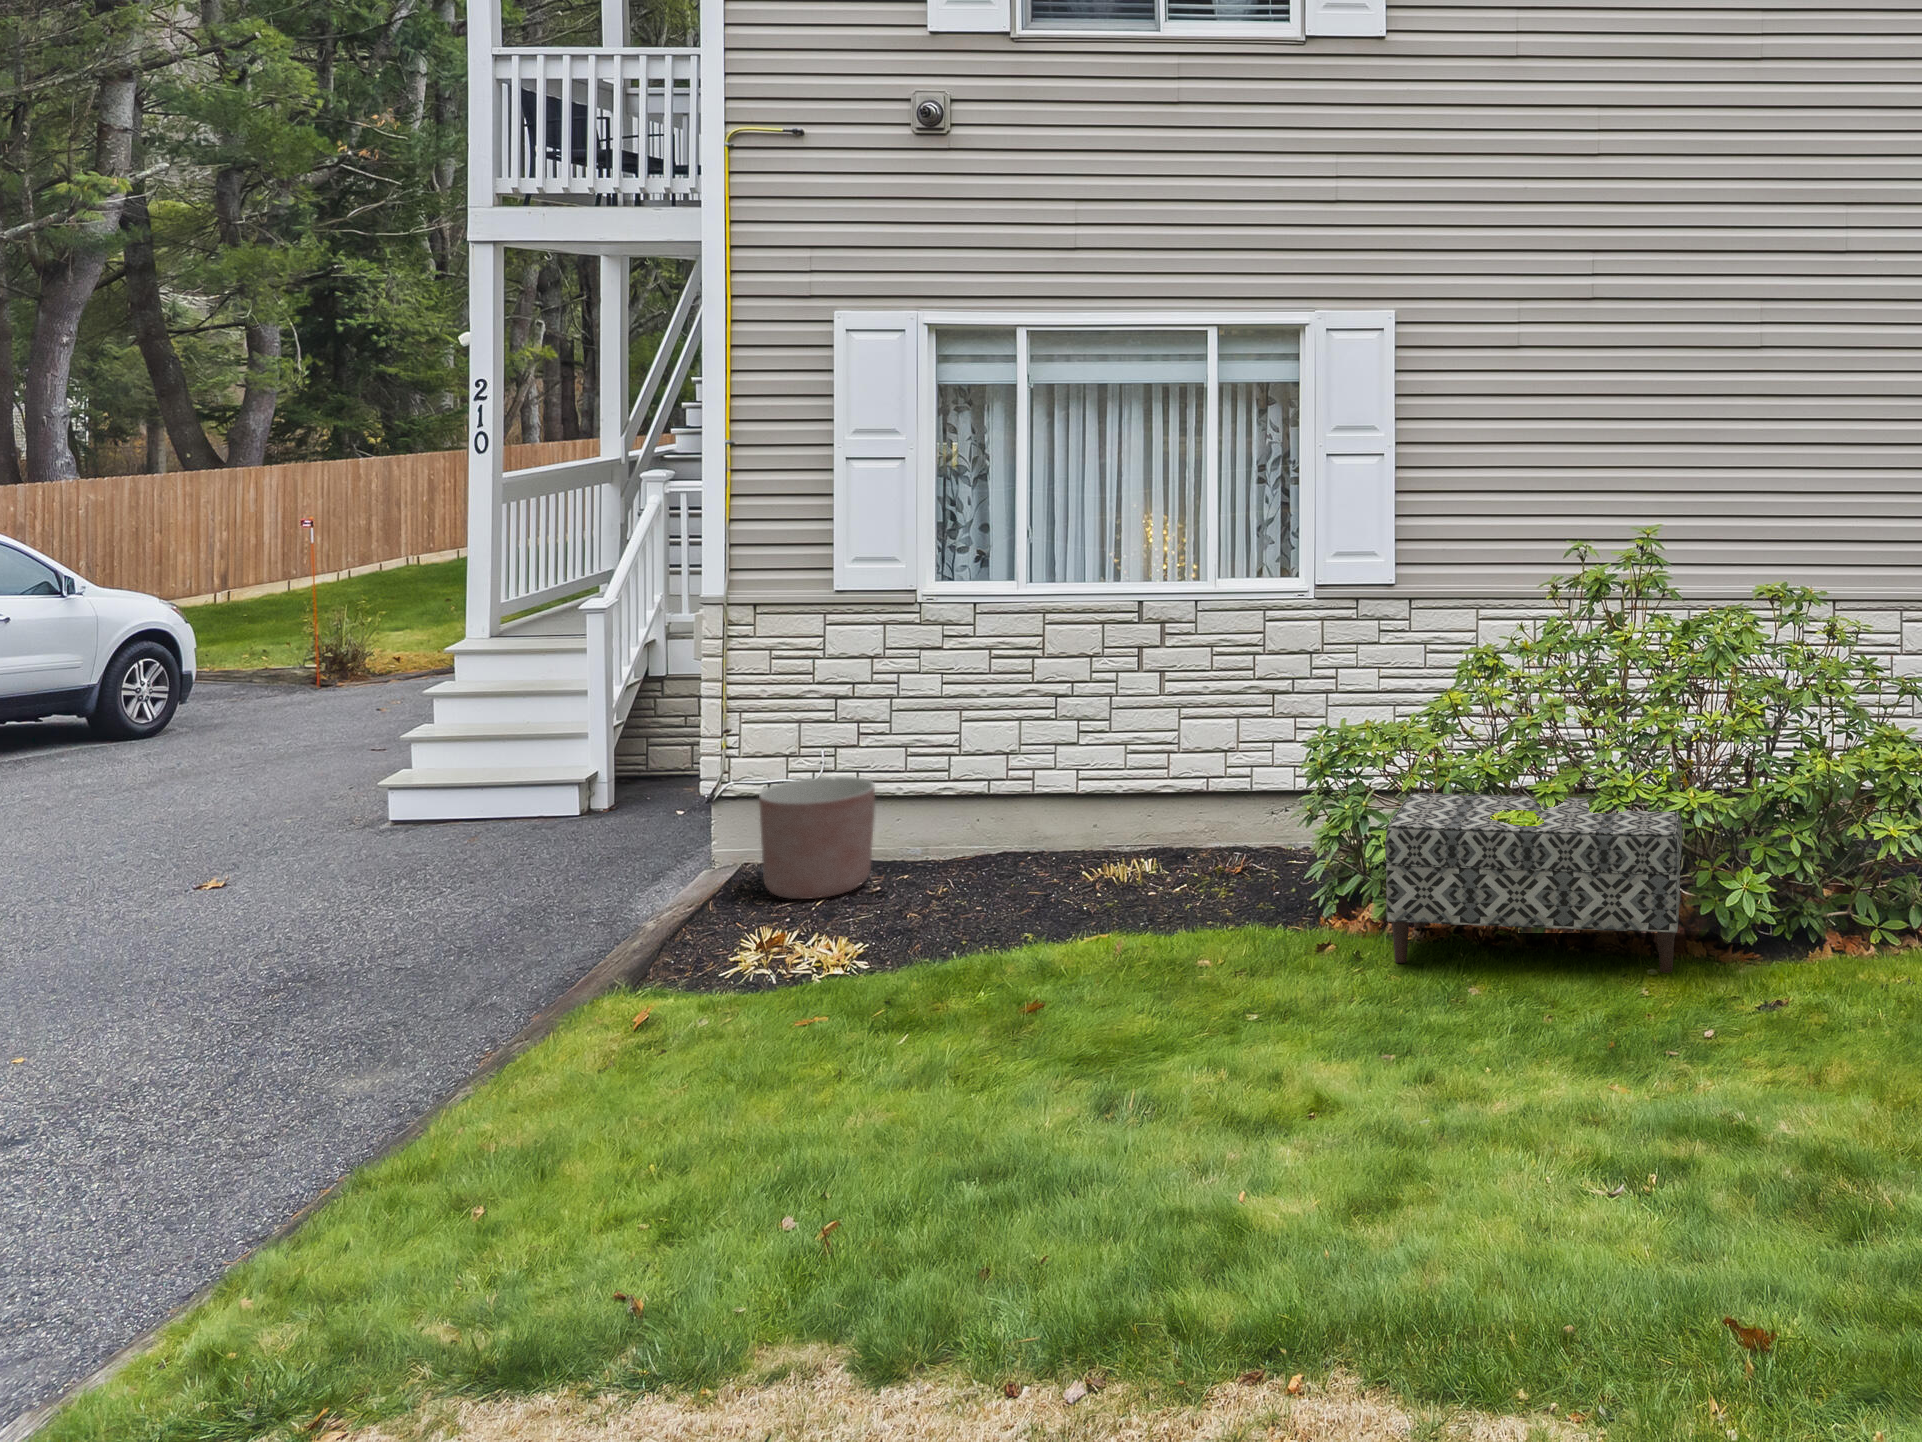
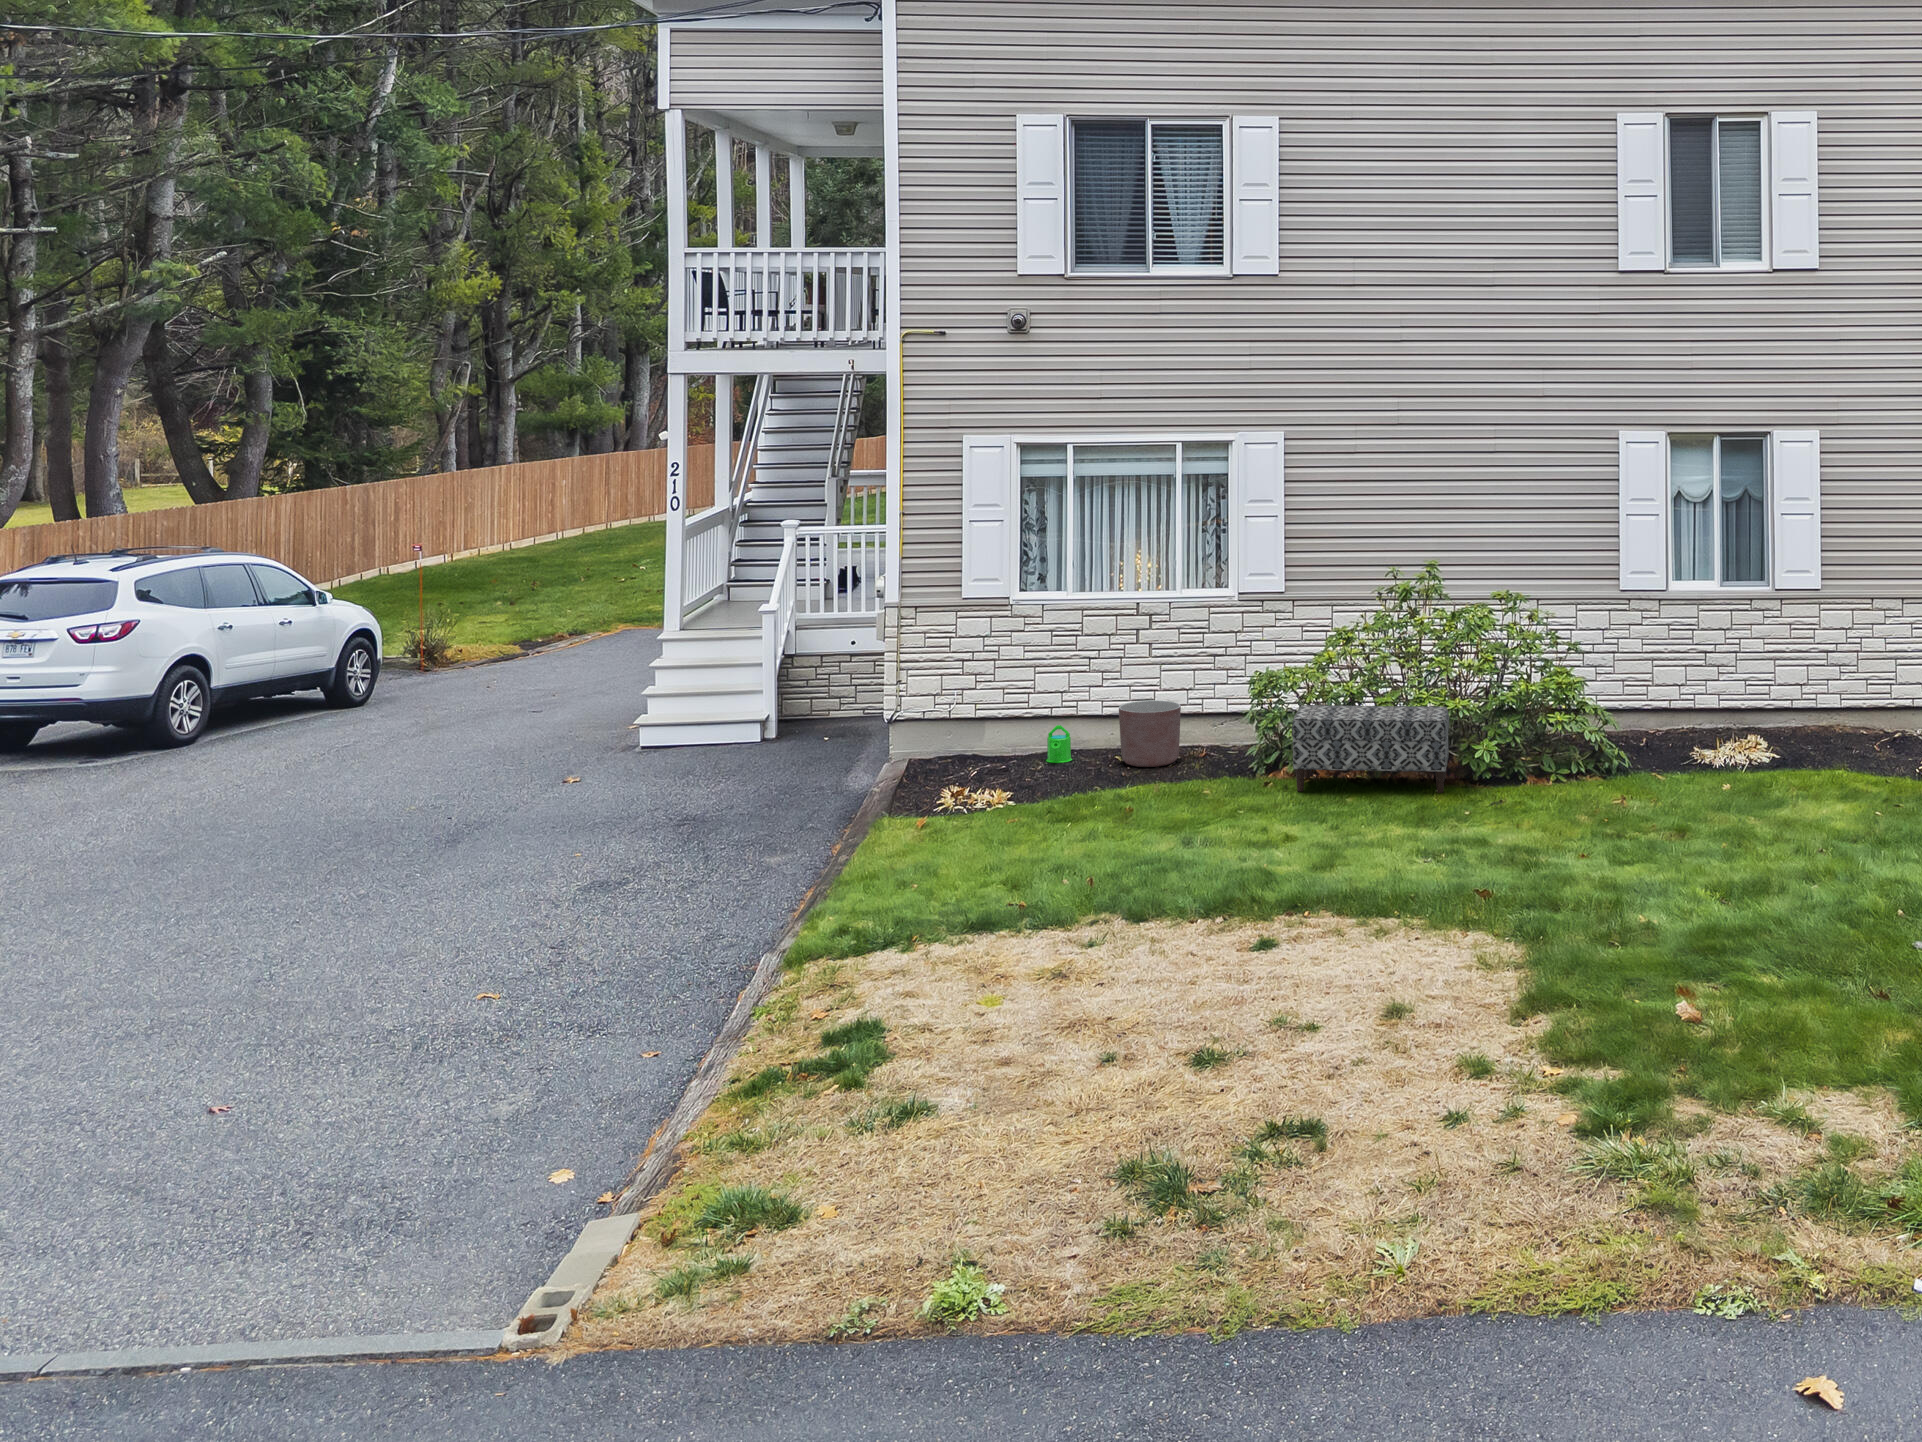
planter: present [759,776,875,899] -> present [1119,700,1181,767]
watering can: none [975,814,1023,881] -> present [1046,725,1072,763]

